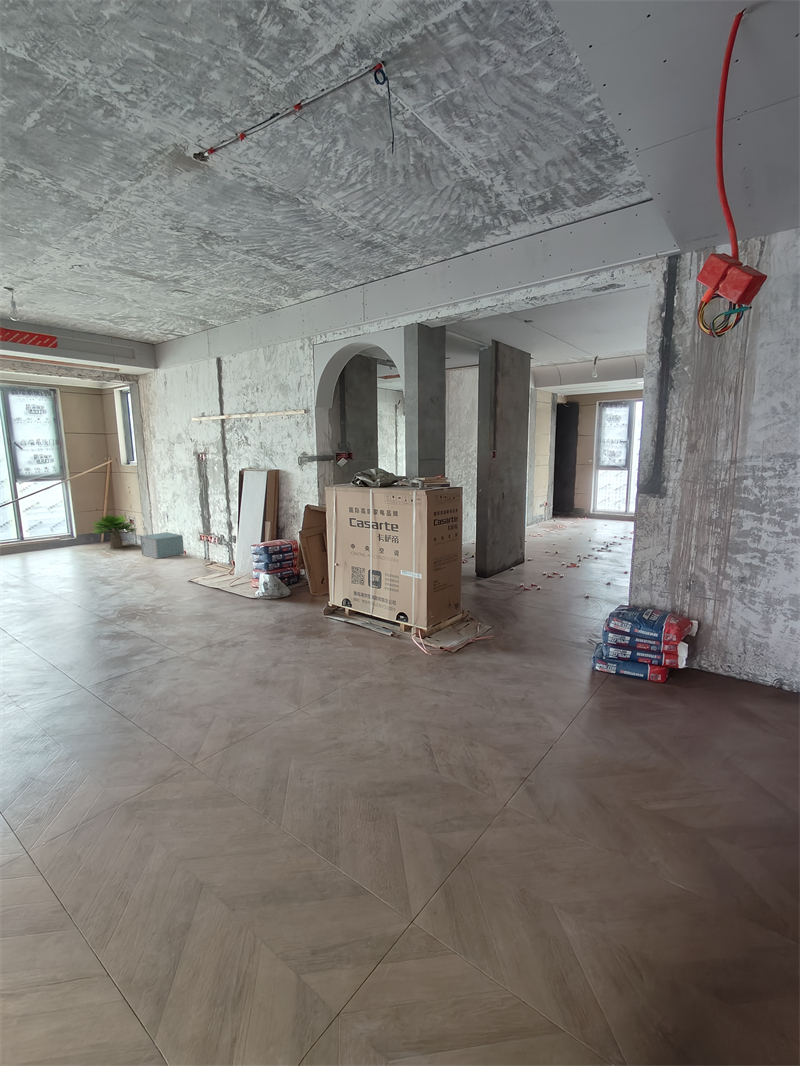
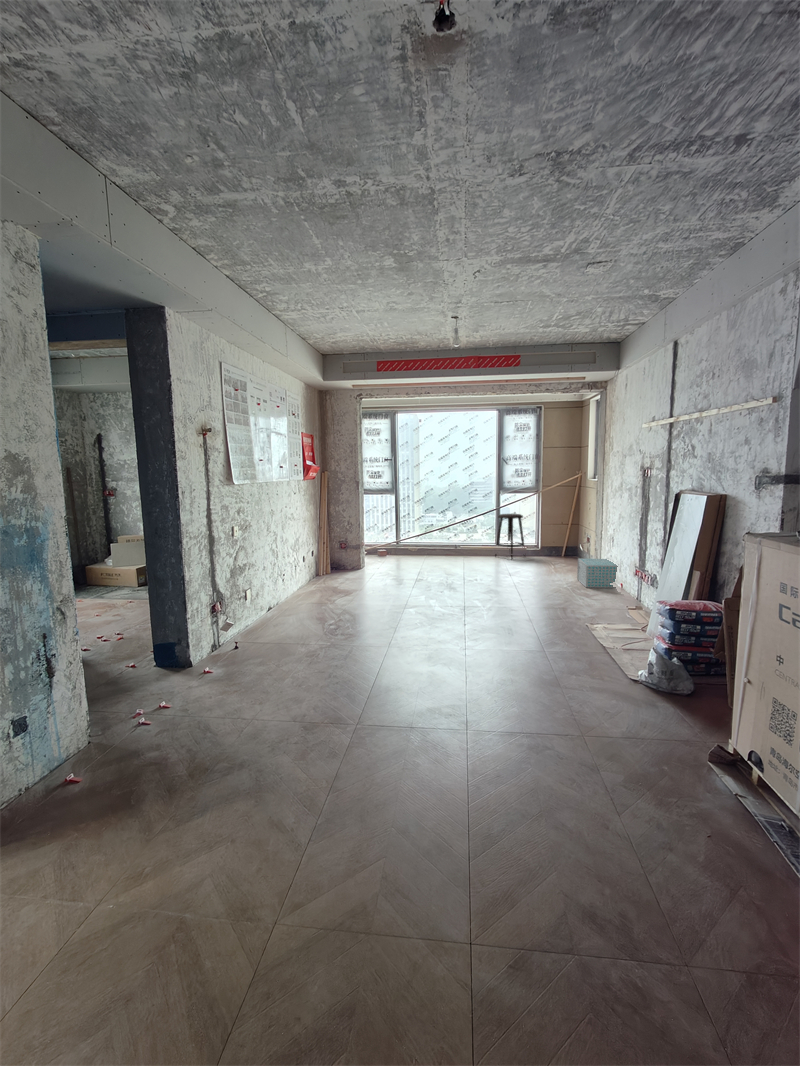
stool: none [21,503,63,552] -> present [495,514,525,559]
potted plant: present [92,515,135,548] -> none [544,530,590,566]

